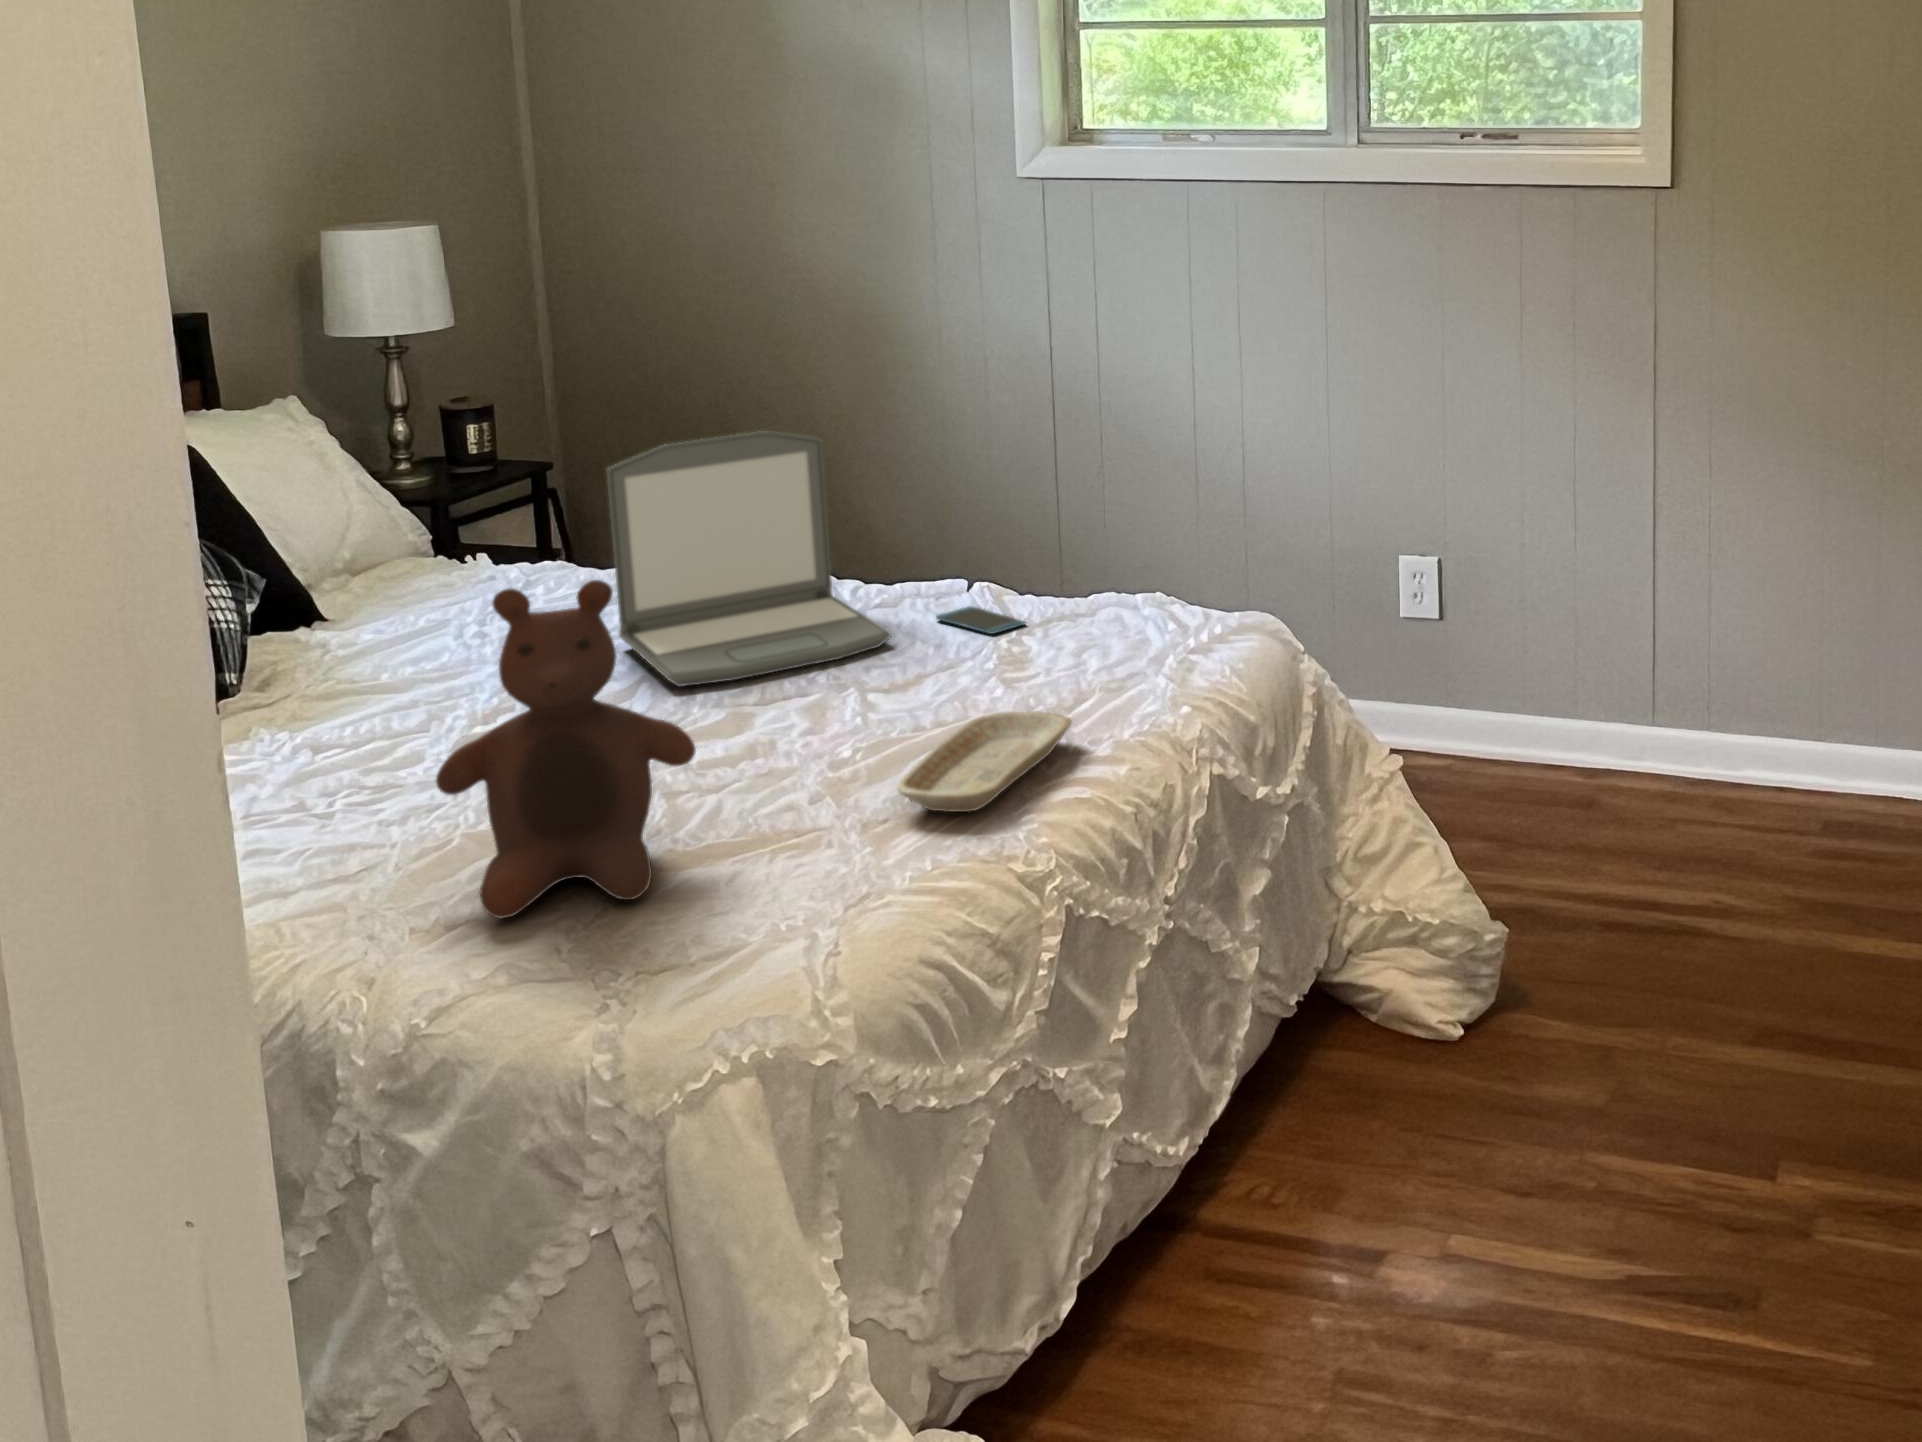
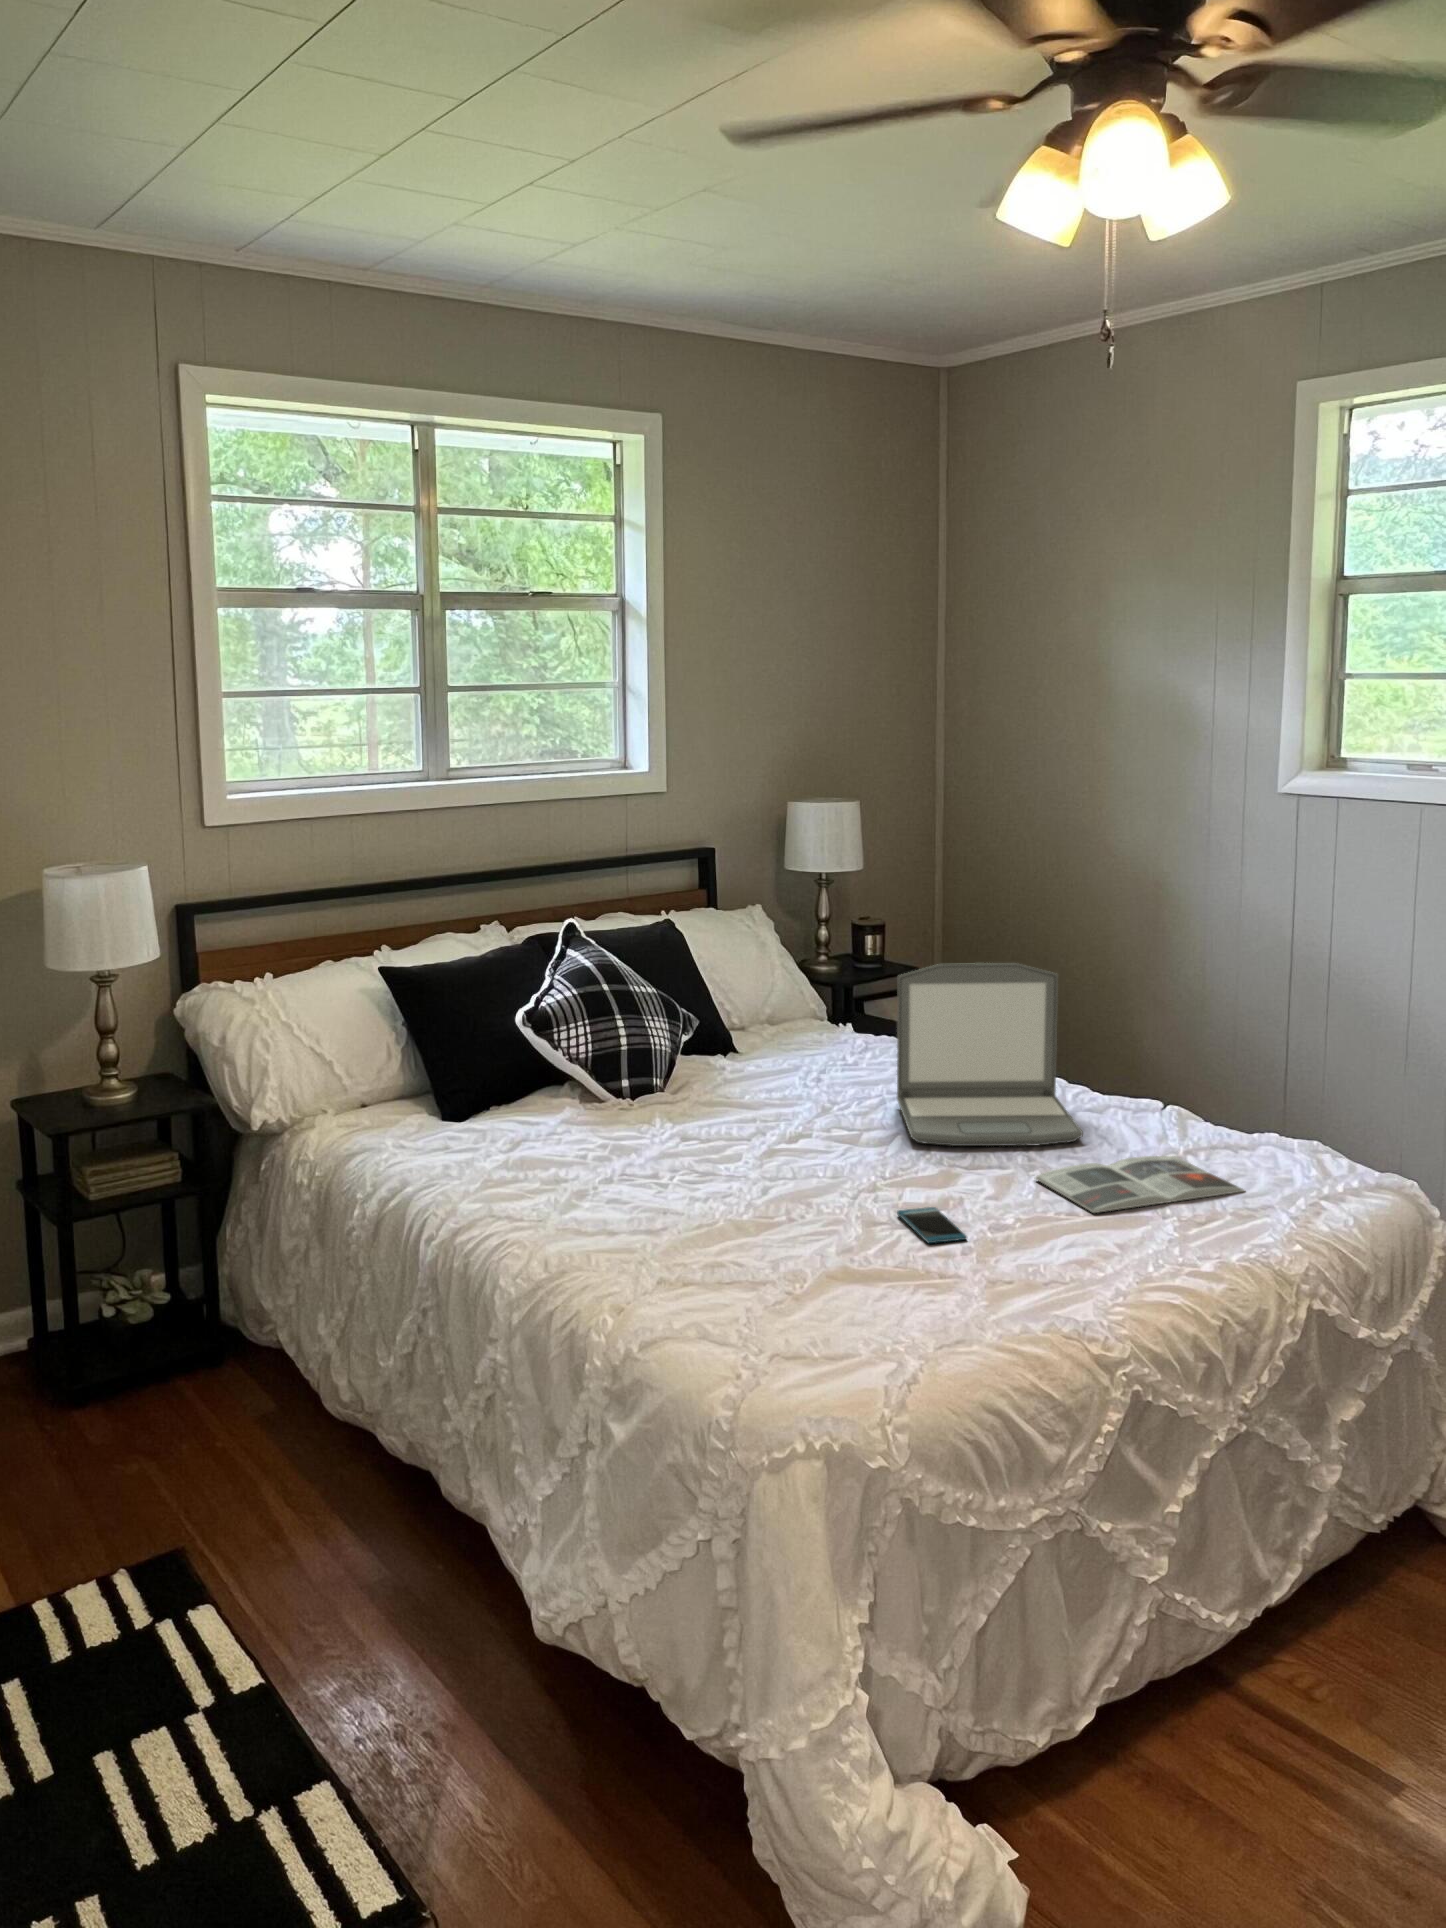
stuffed bear: present [436,580,696,919] -> none [698,1051,871,1296]
smartphone: present [936,606,1025,634] -> present [897,1207,967,1243]
magazine: none [856,640,1106,722] -> present [1036,1156,1244,1213]
tray: present [897,711,1072,812] -> none [1017,1215,1184,1292]

